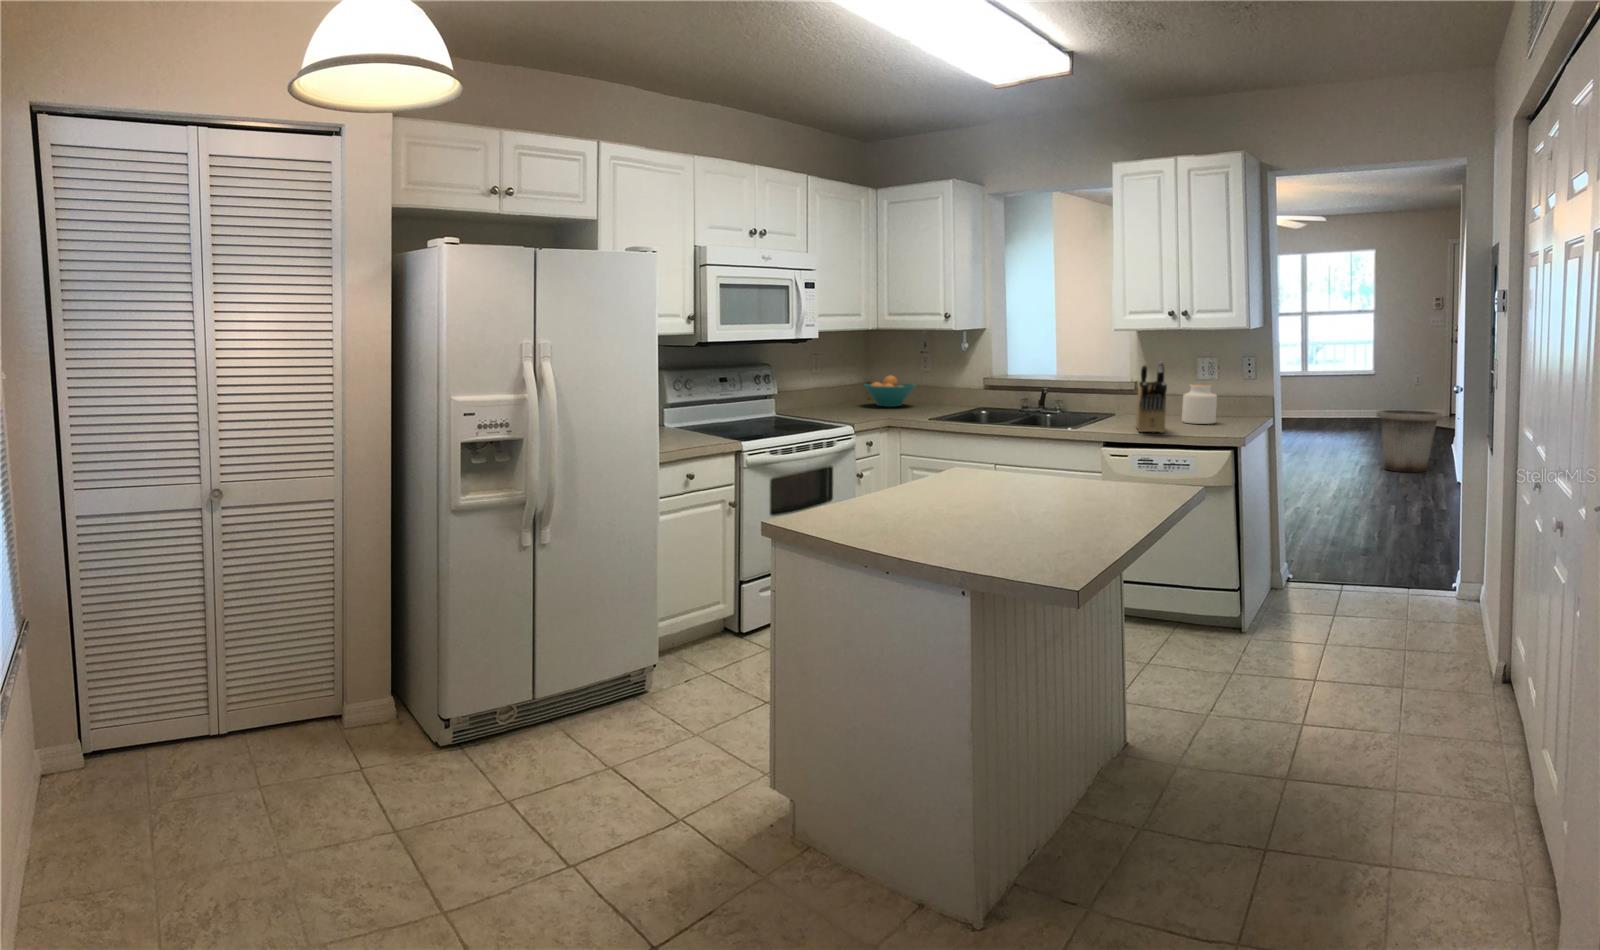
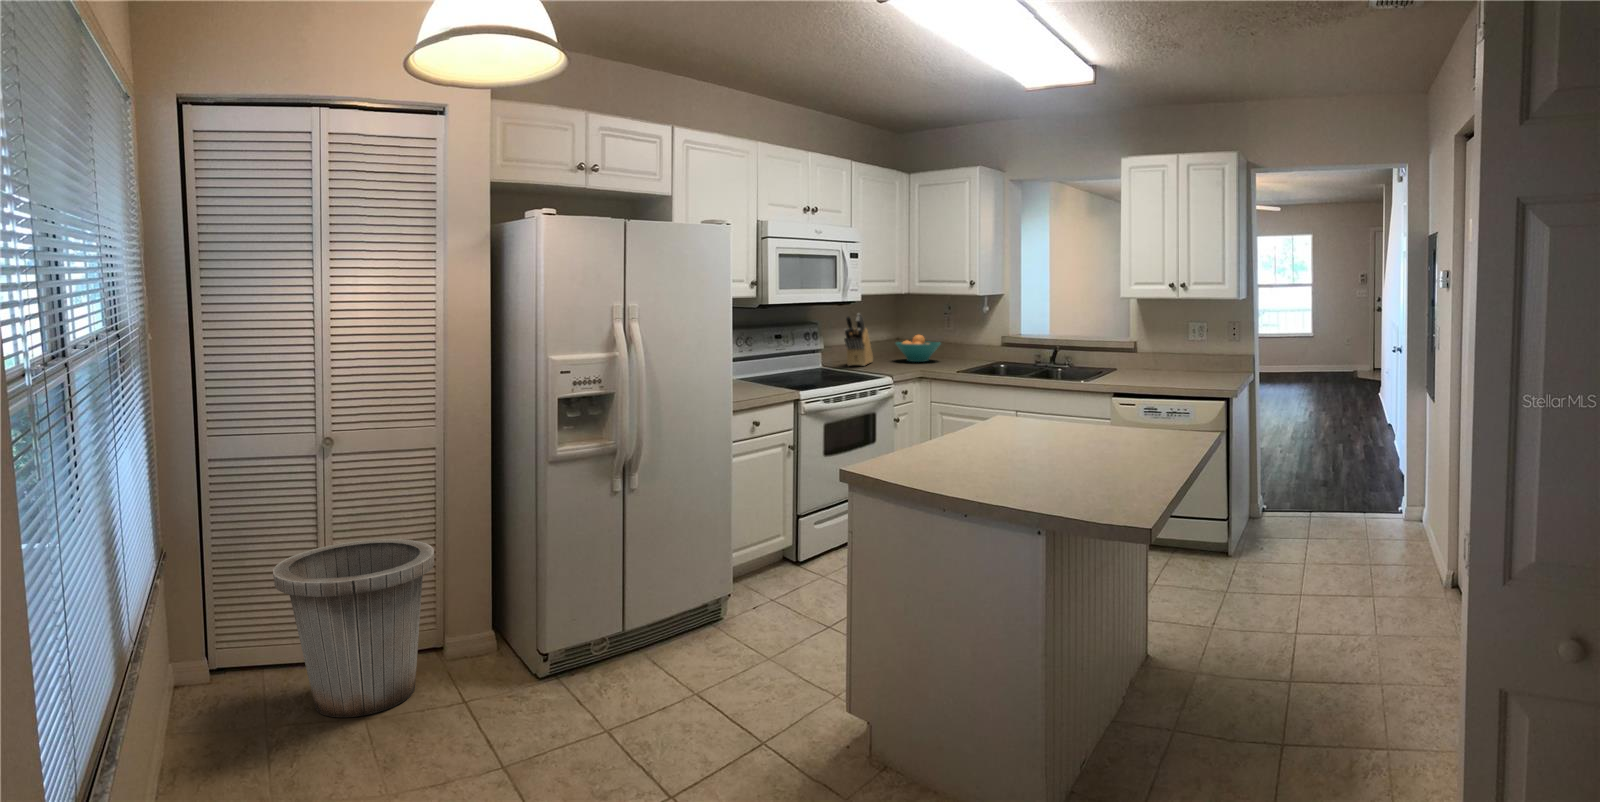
knife block: present [1136,362,1167,433] -> present [844,313,873,366]
jar: present [1182,383,1217,424] -> none [1182,339,1214,374]
trash can: present [1377,410,1443,472] -> present [273,539,434,717]

